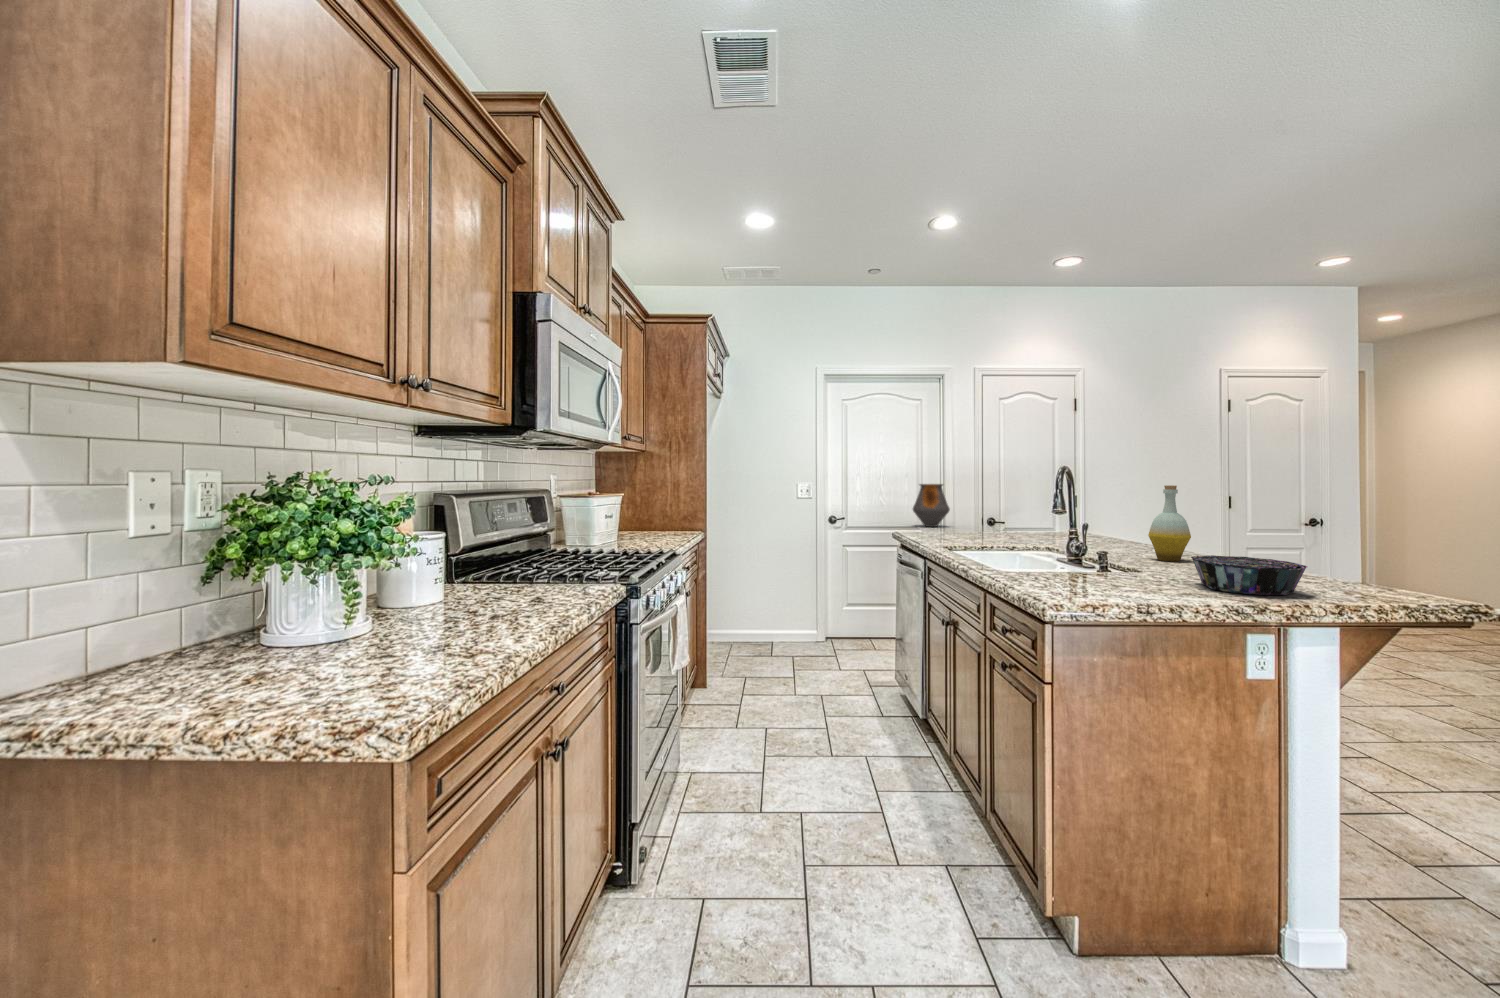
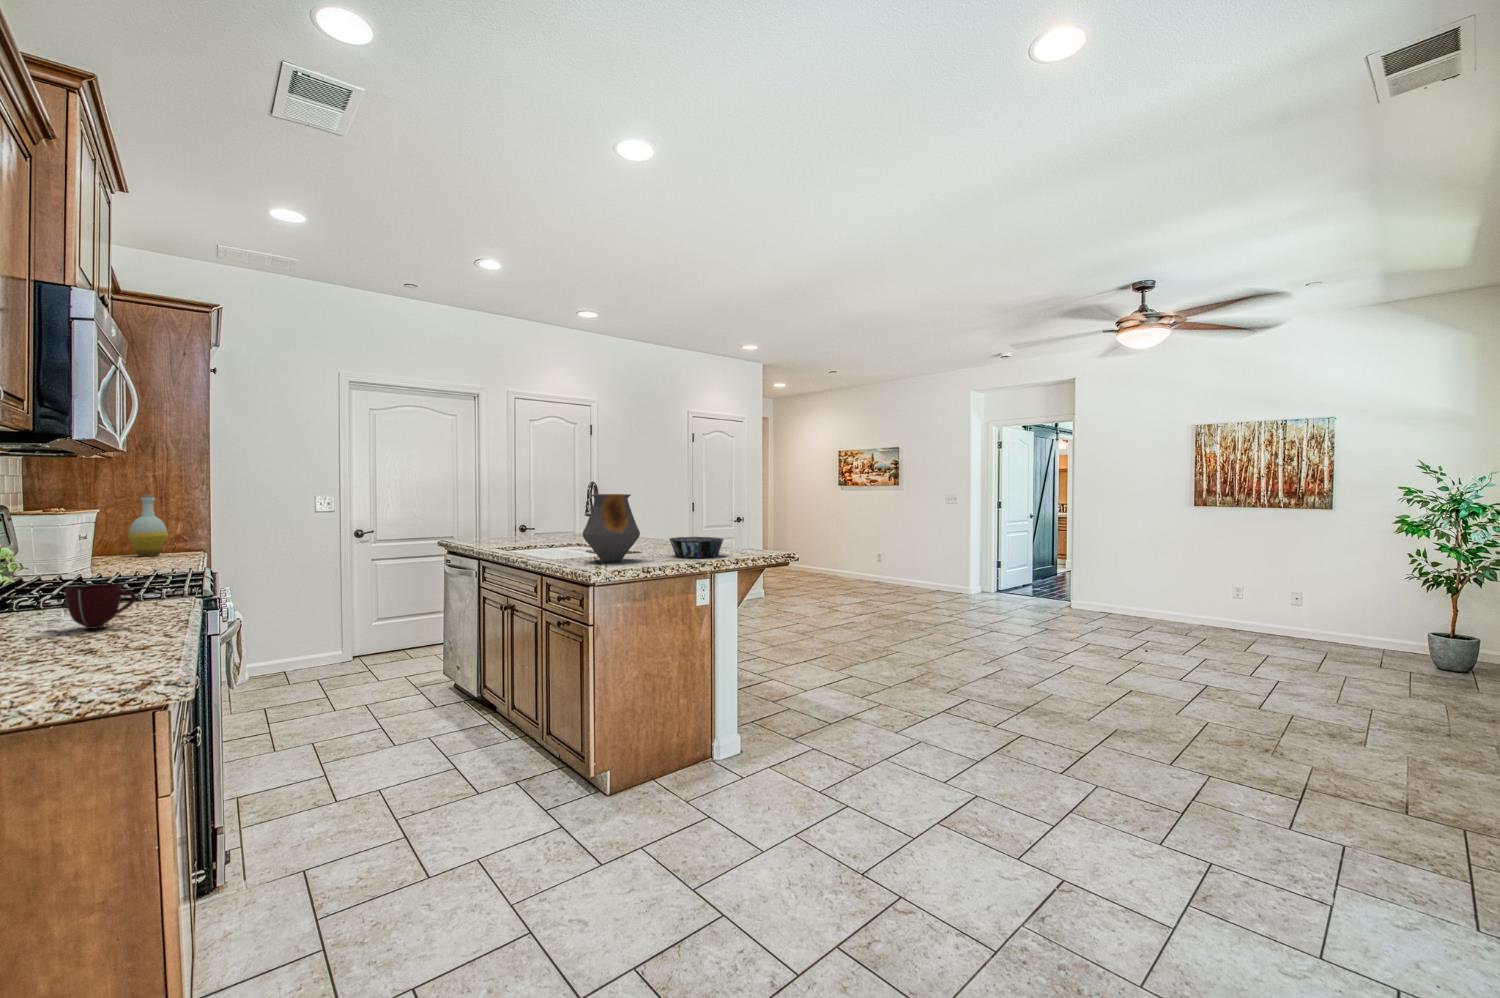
vase: present [913,484,950,527] -> present [582,494,640,562]
bottle: present [1148,485,1191,561] -> present [128,494,168,557]
mug: none [489,570,535,614] -> present [65,584,136,629]

